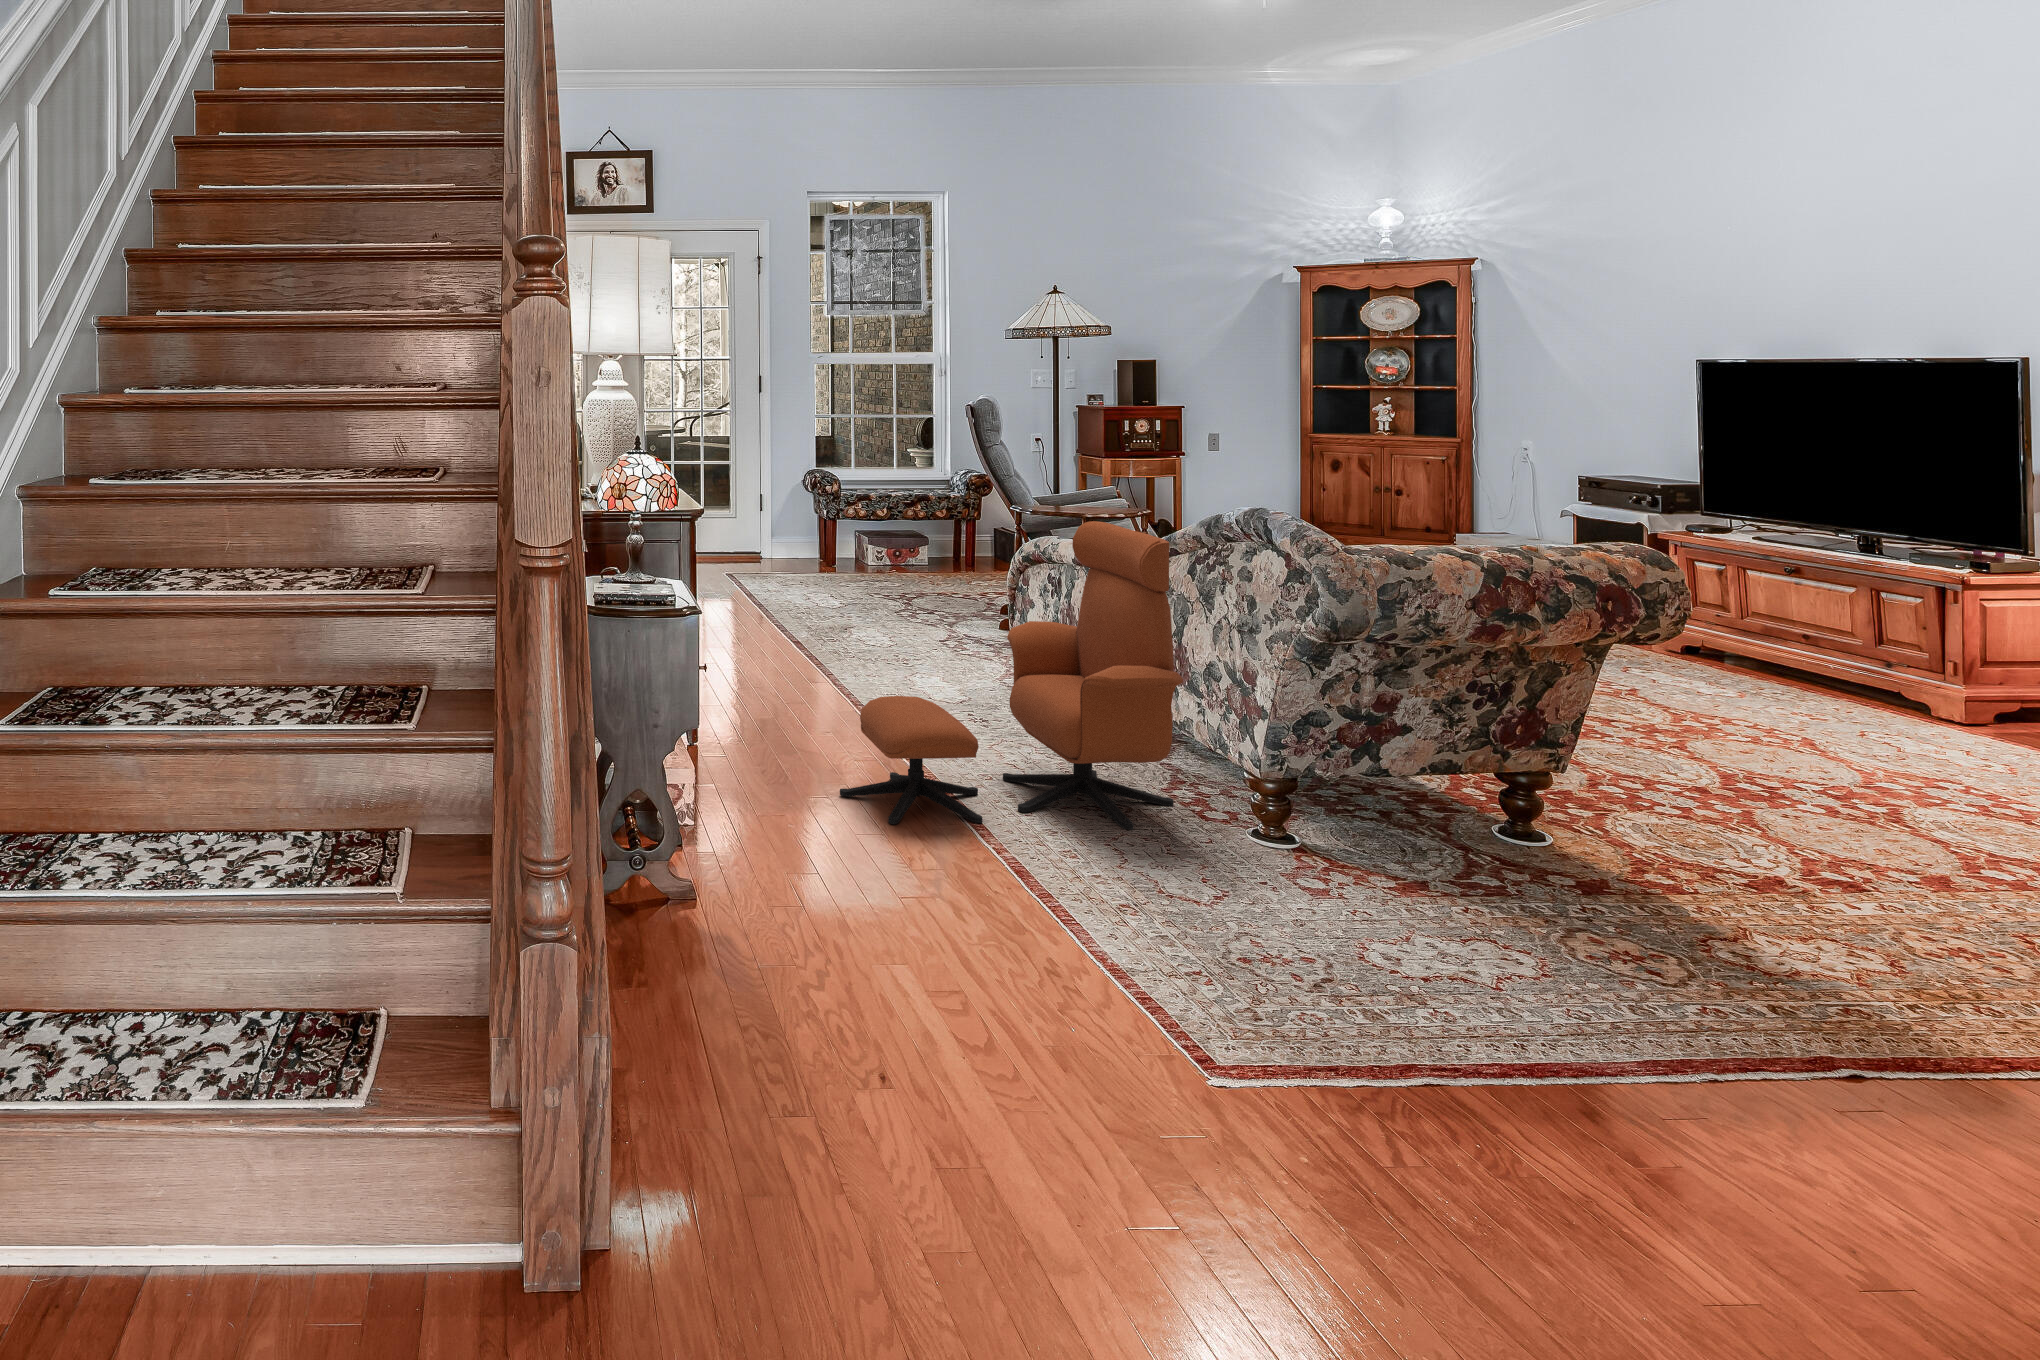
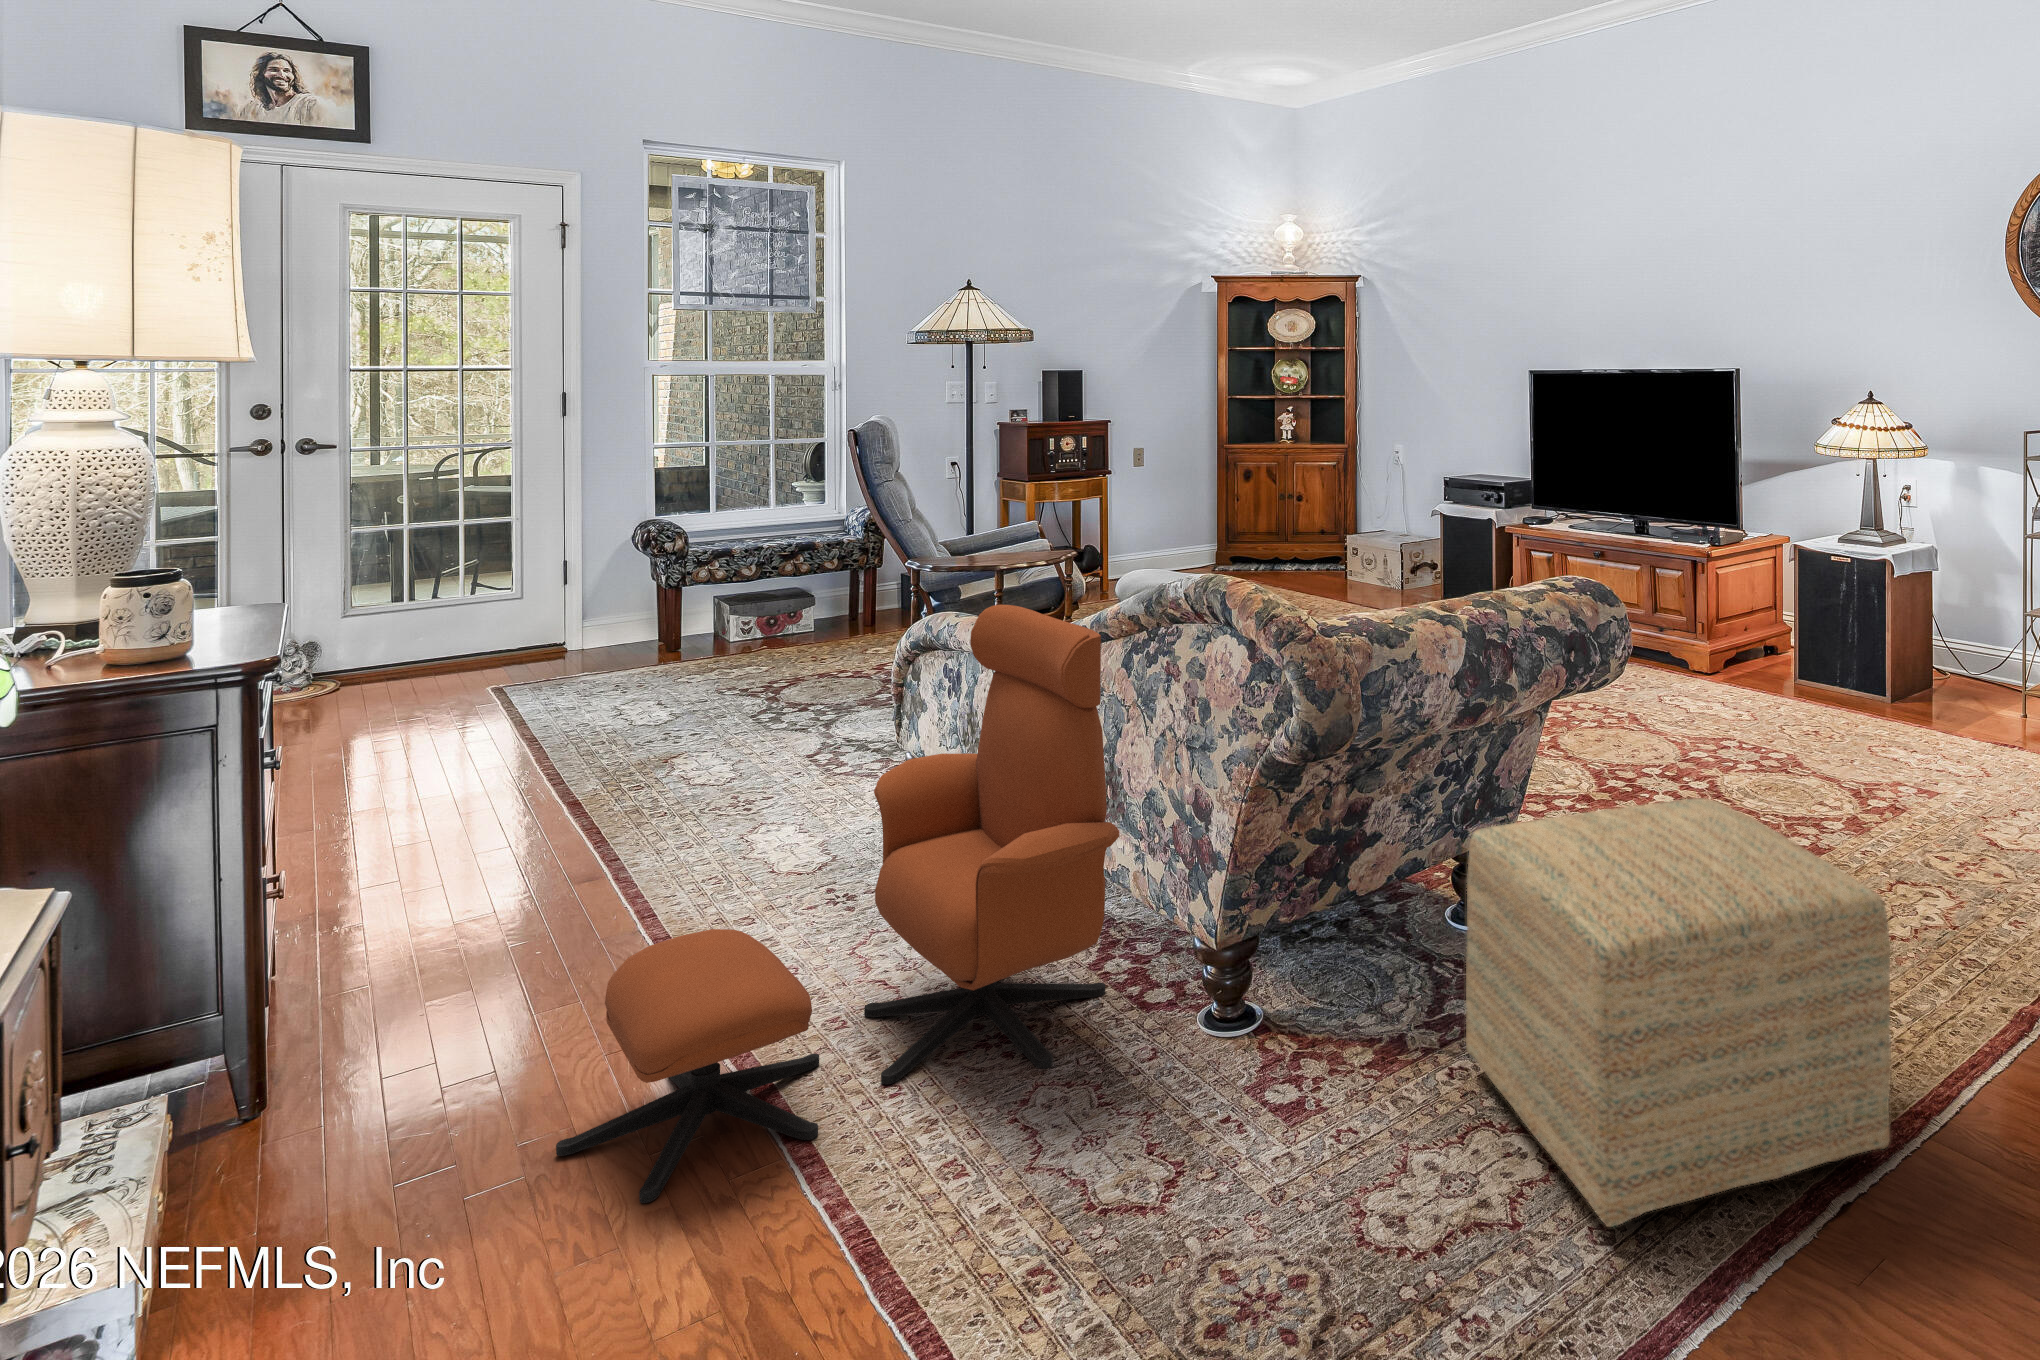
ottoman: none [1479,720,1923,1042] -> present [1466,798,1891,1227]

